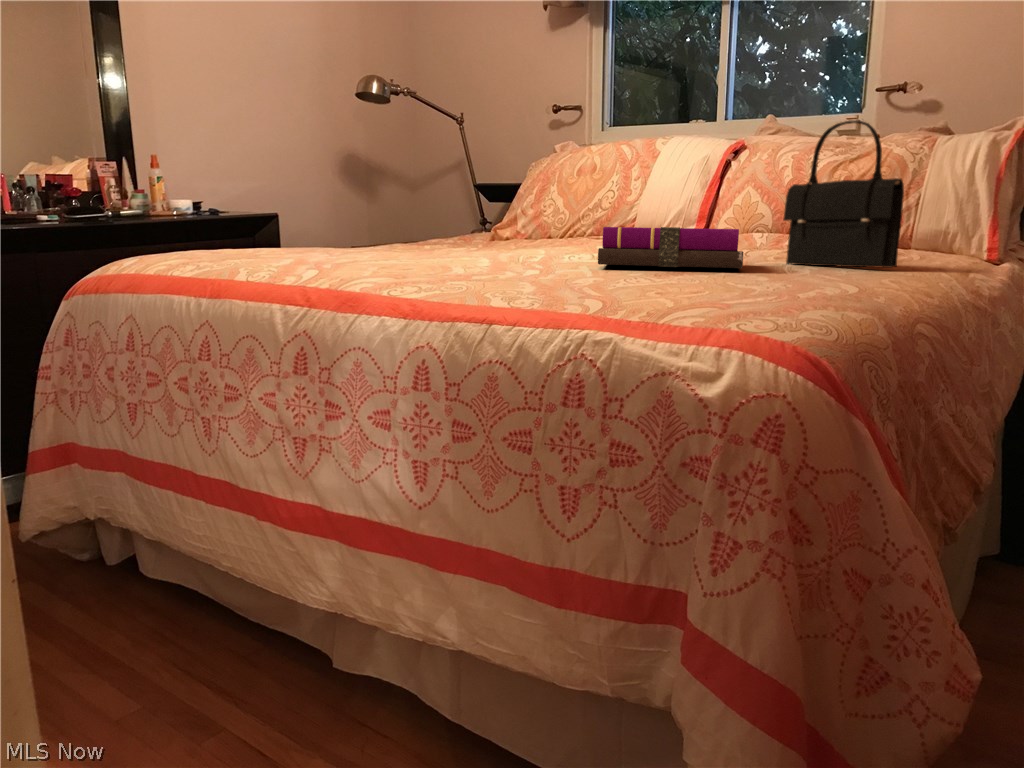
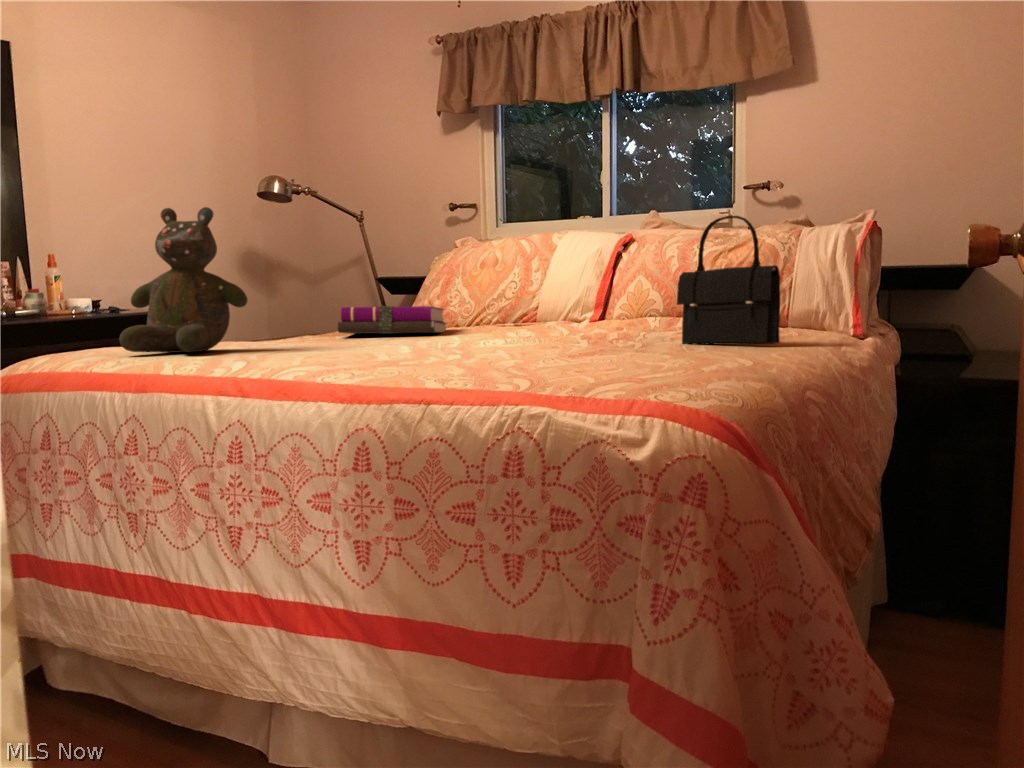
teddy bear: none [205,107,331,257] -> present [119,207,247,352]
notebook: present [598,227,743,268] -> present [338,306,446,334]

